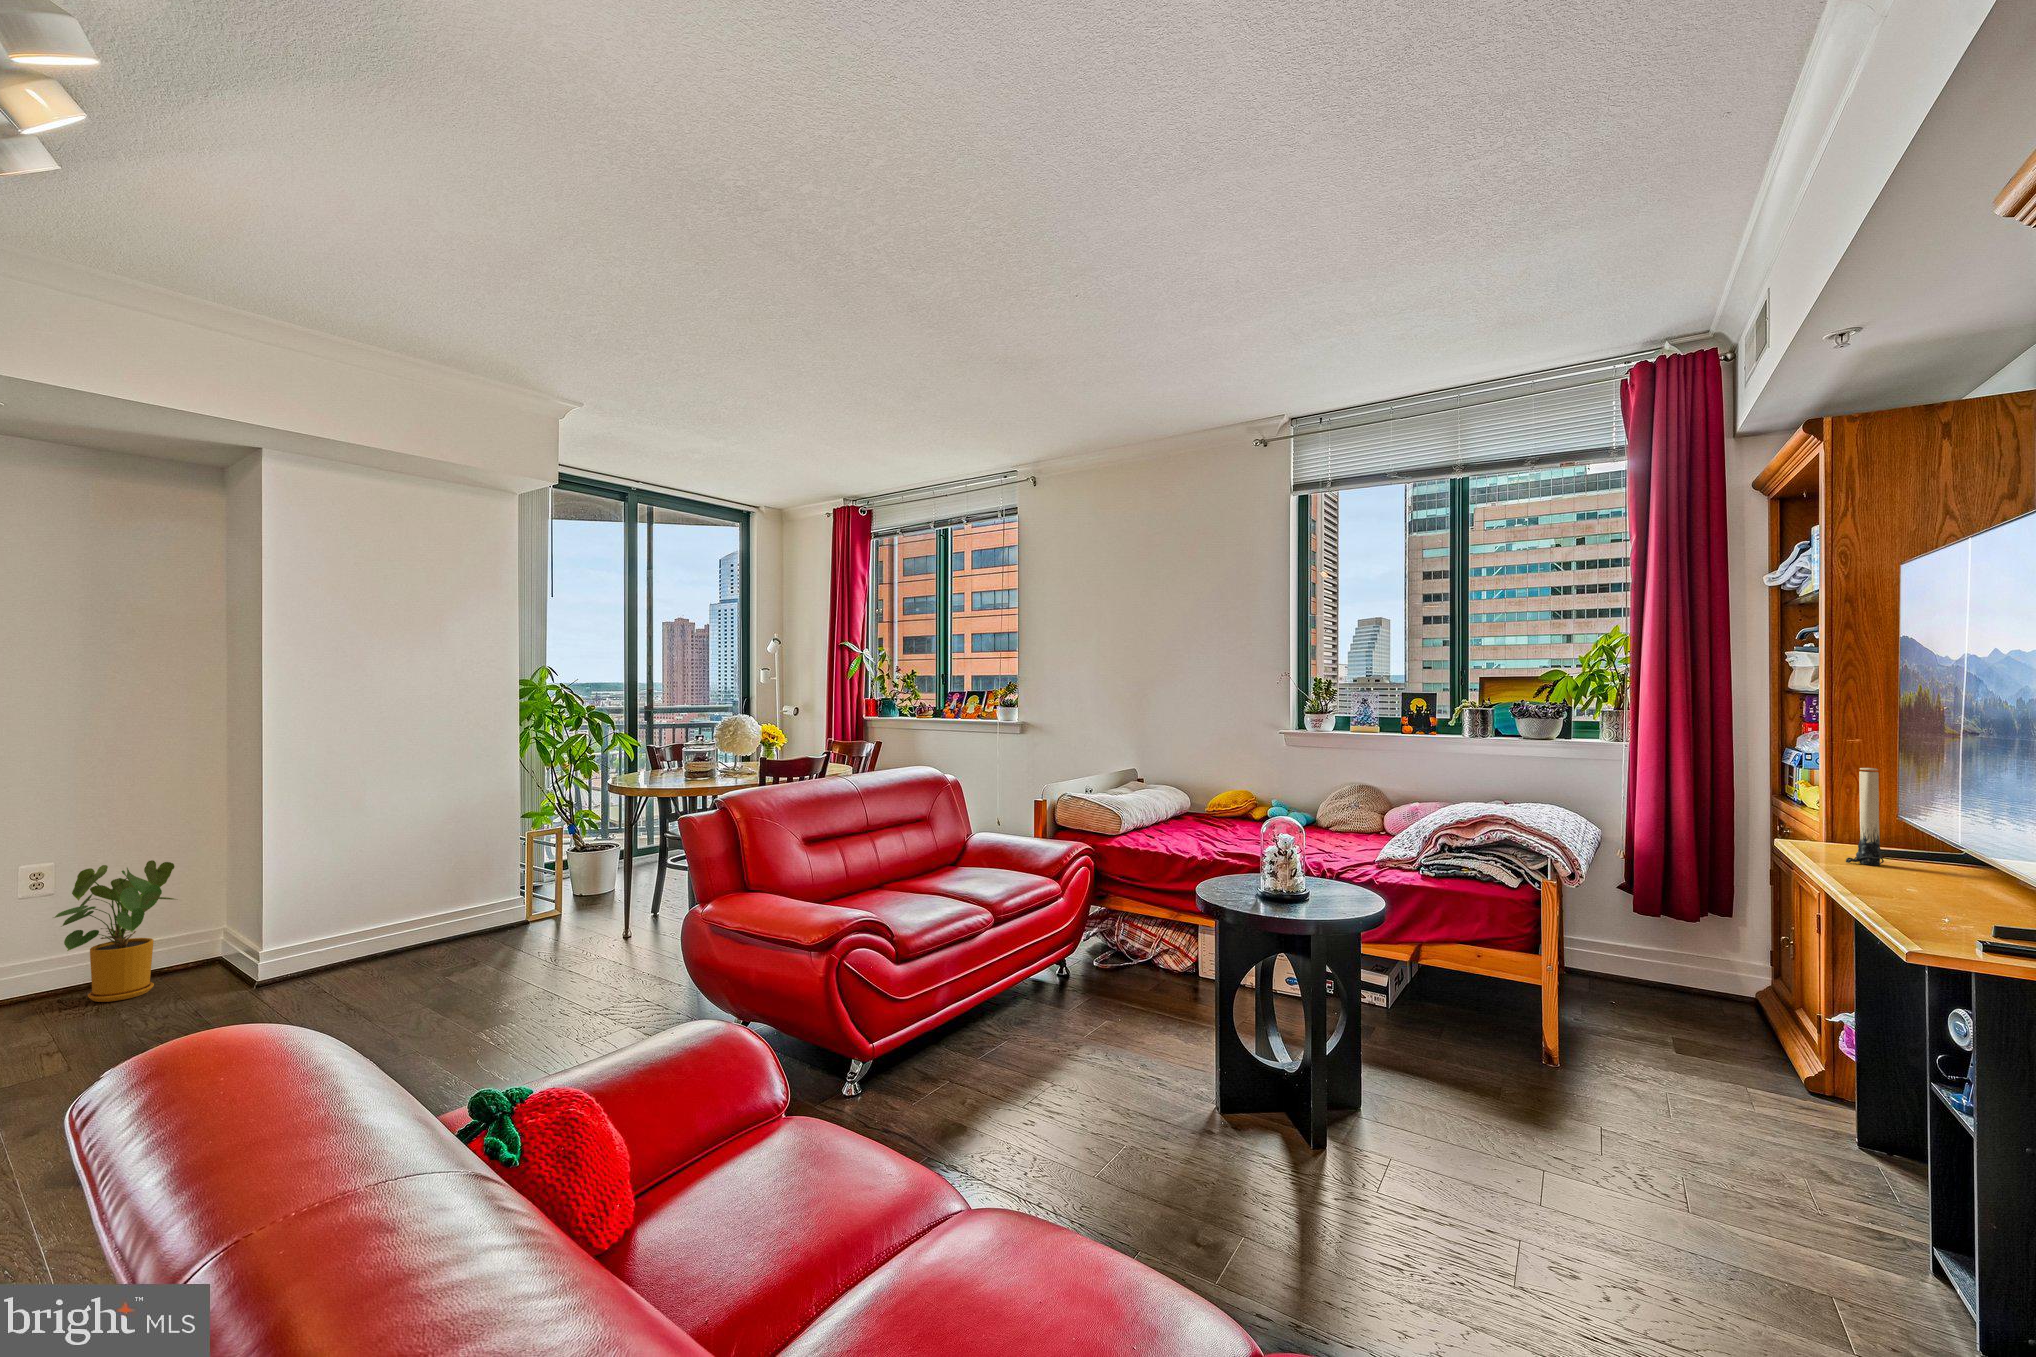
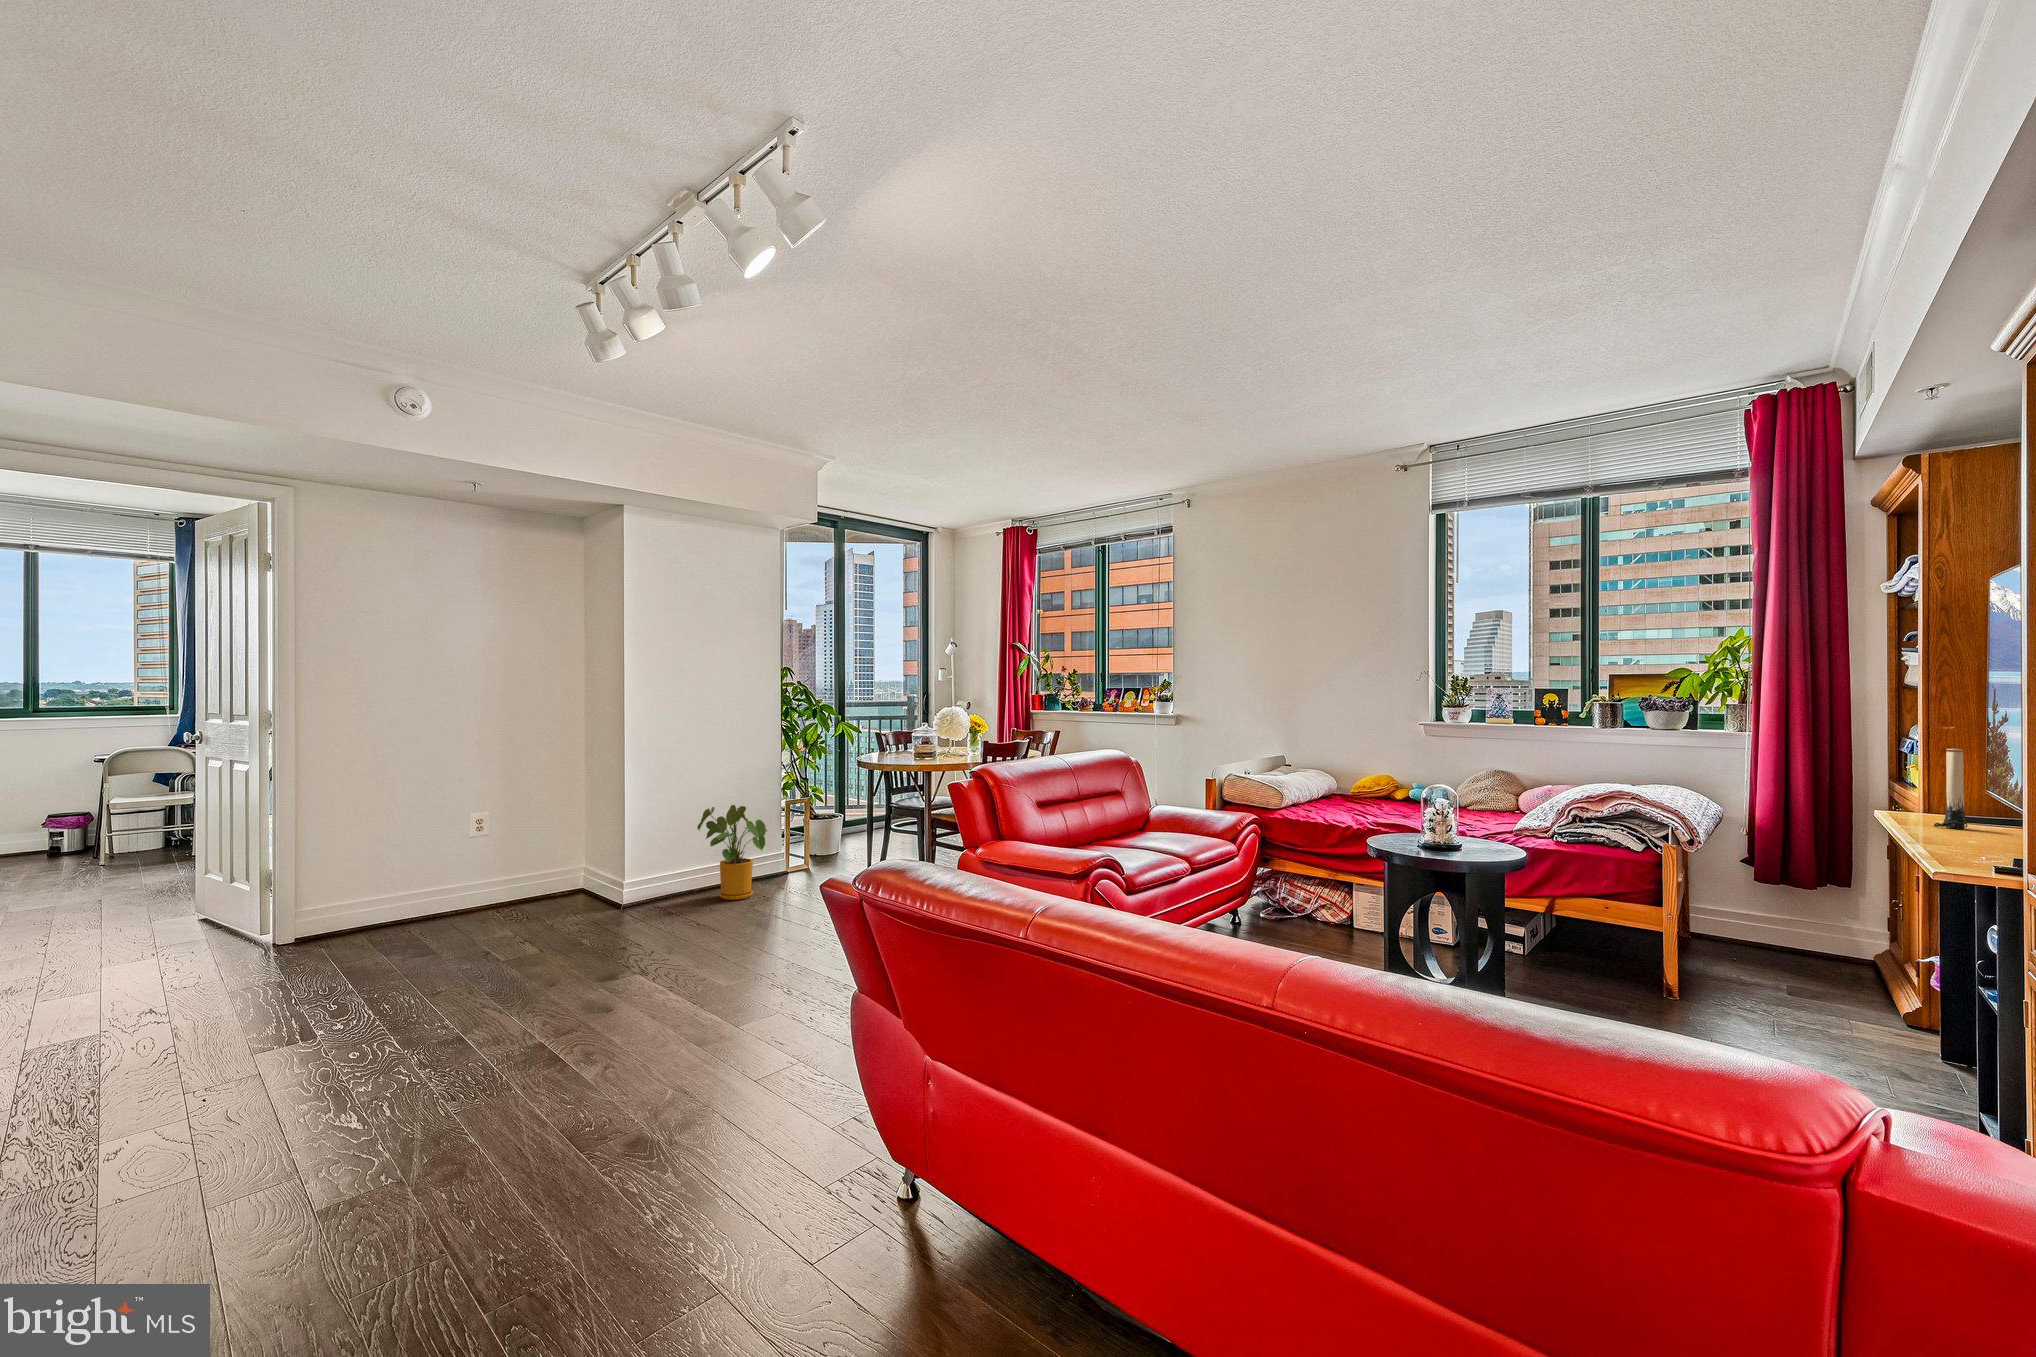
house plant: present [54,860,175,1002] -> present [697,805,768,900]

